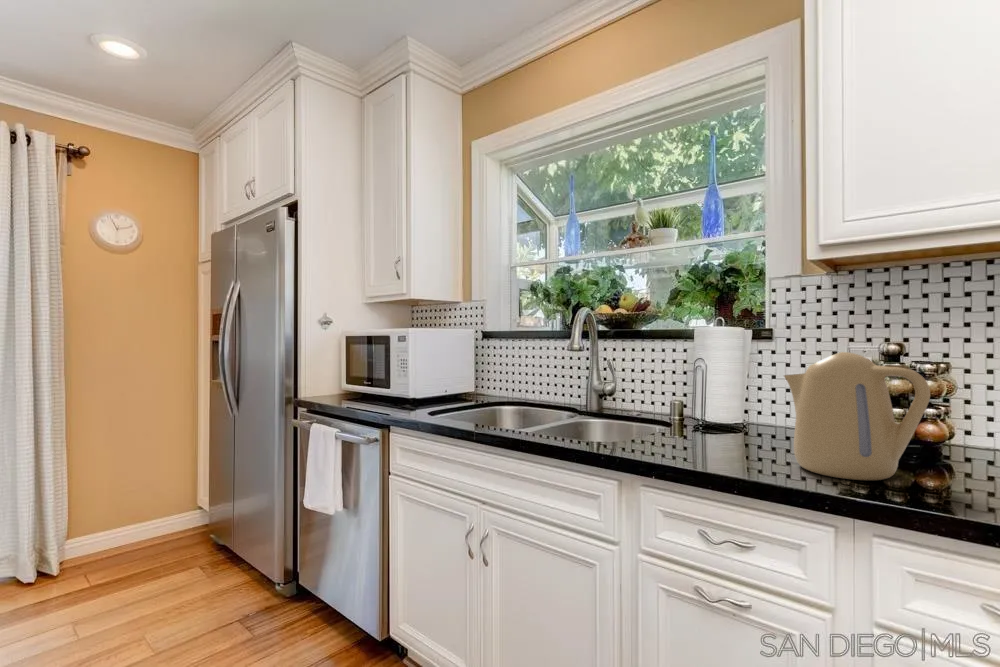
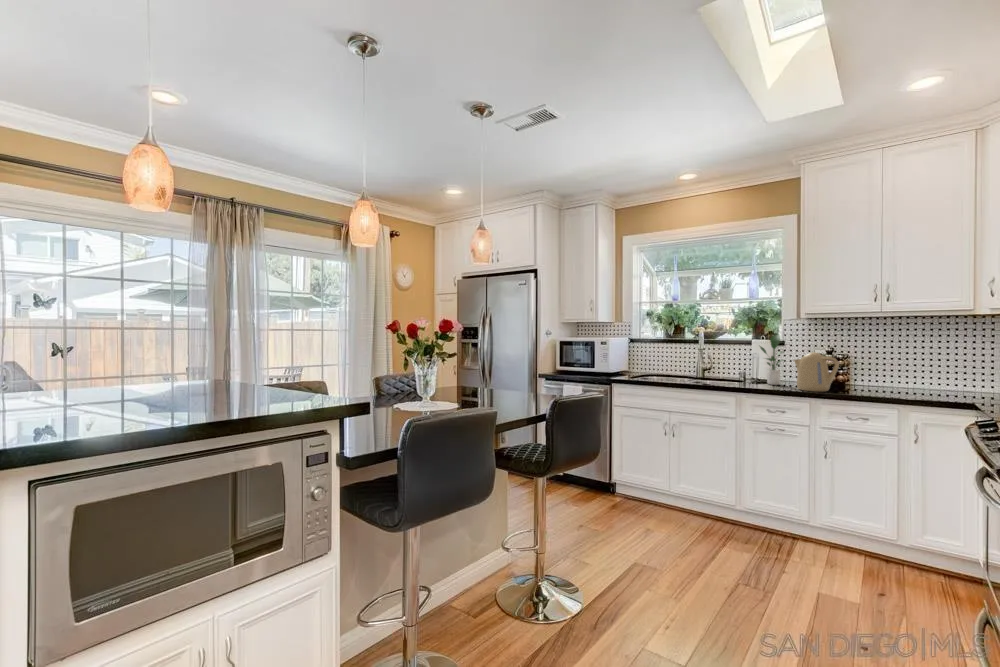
potted plant: none [702,308,776,442] -> present [760,334,784,385]

